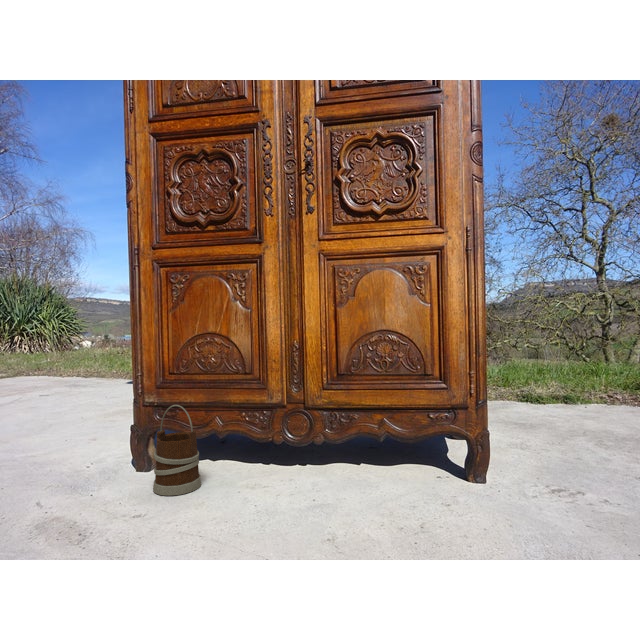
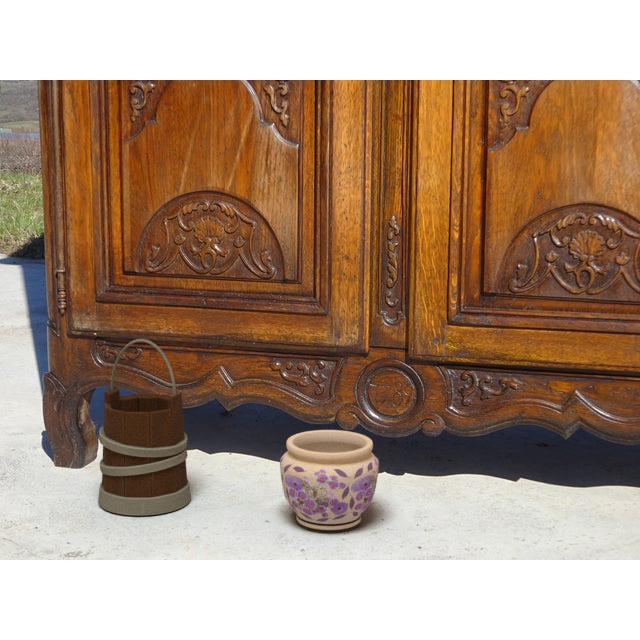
planter: none [244,445,293,498] -> present [280,430,379,532]

